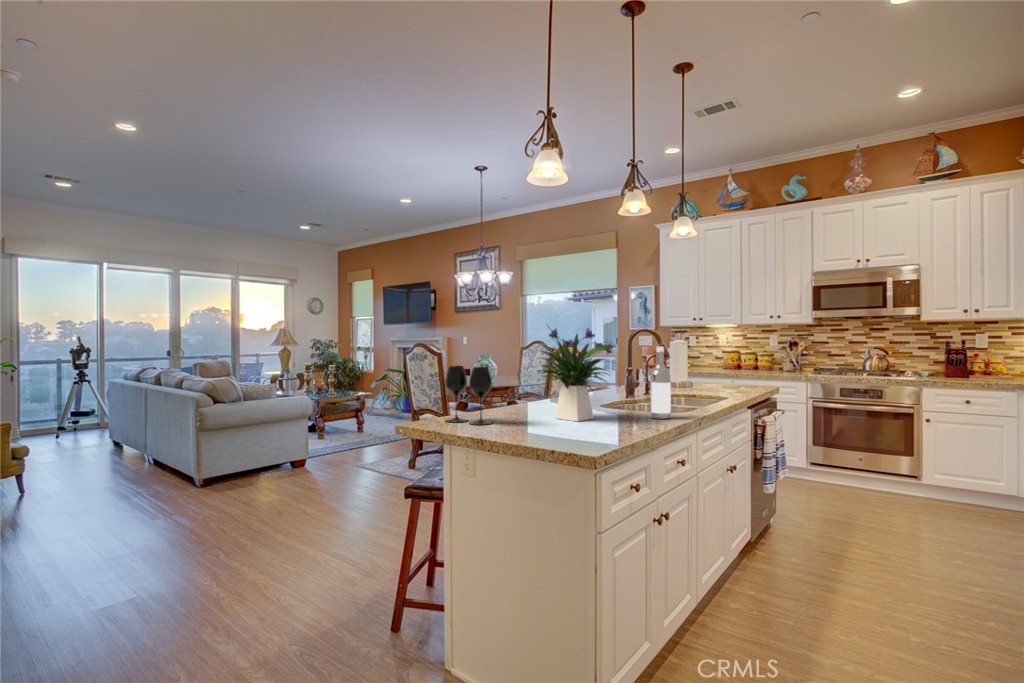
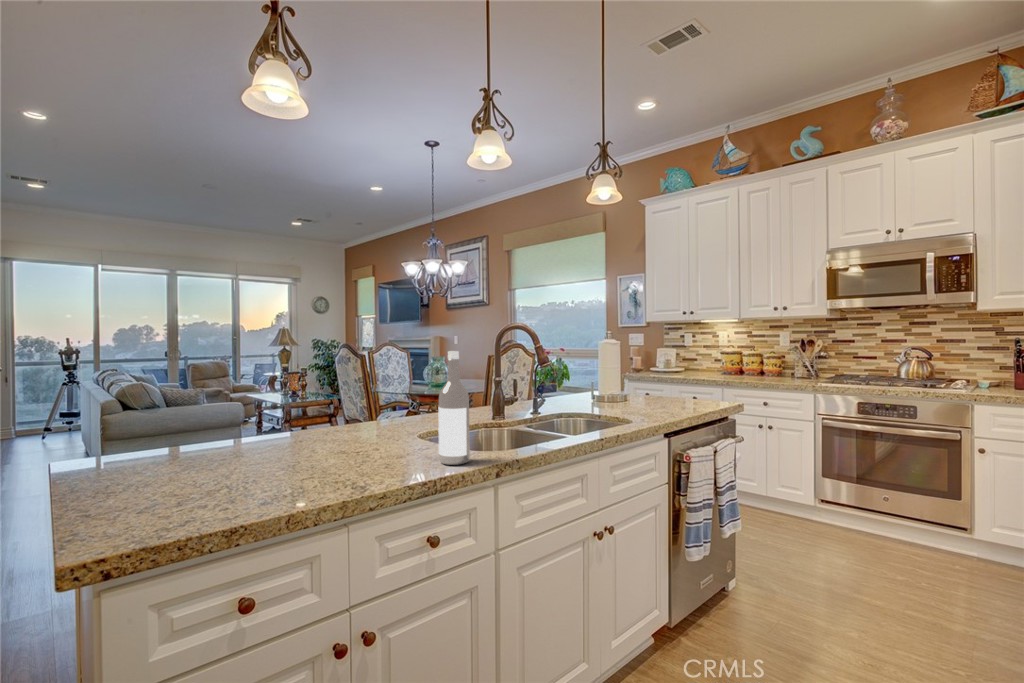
flower arrangement: present [539,326,614,421] -> none [244,317,387,467]
wine glass: present [445,366,492,425] -> none [128,380,187,471]

